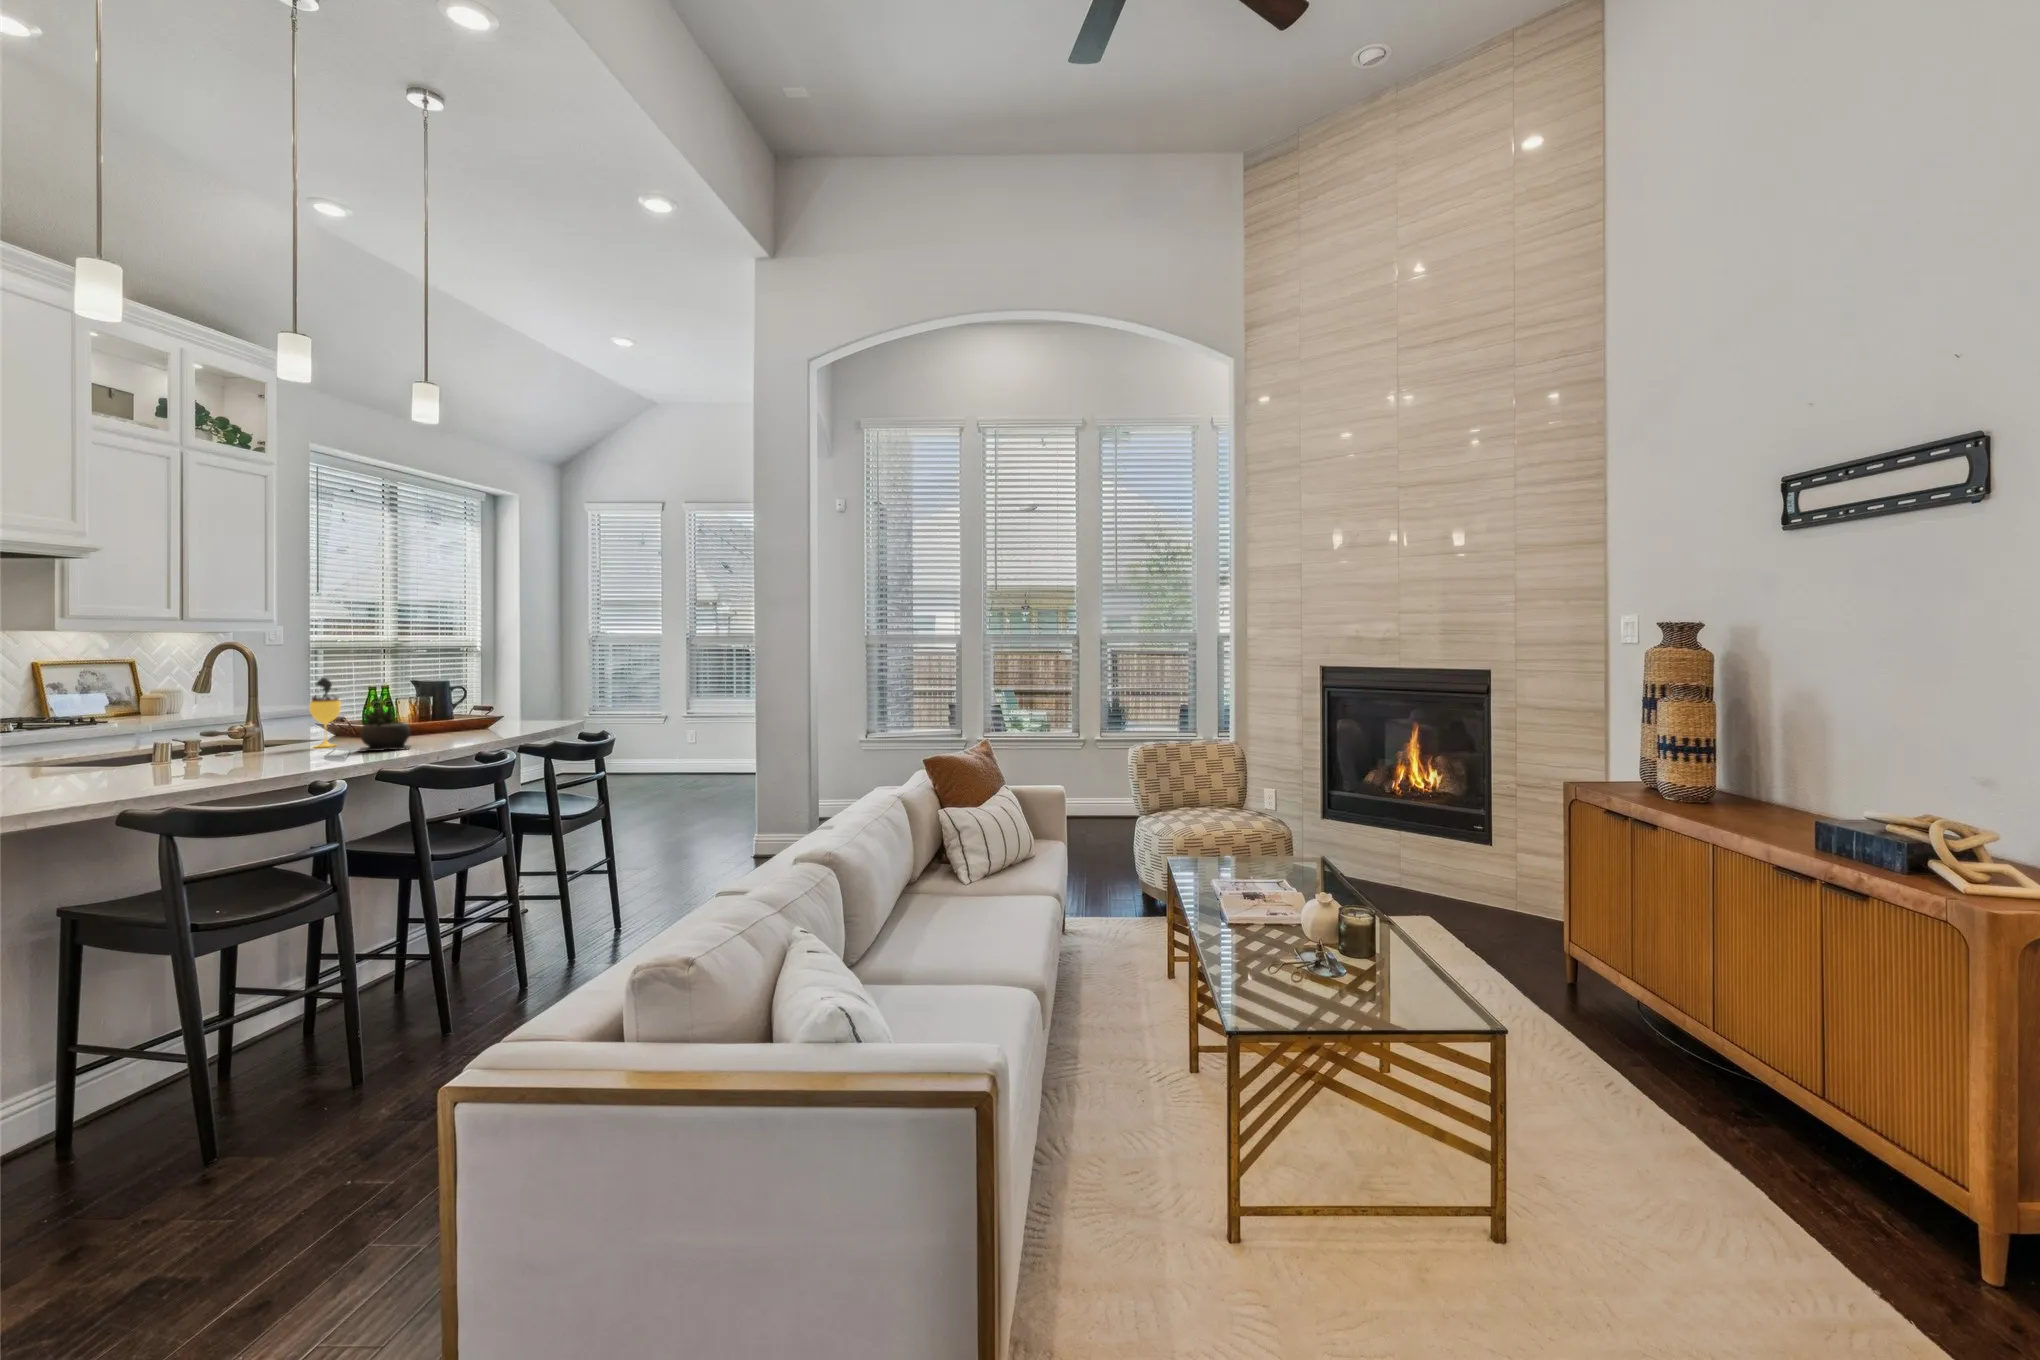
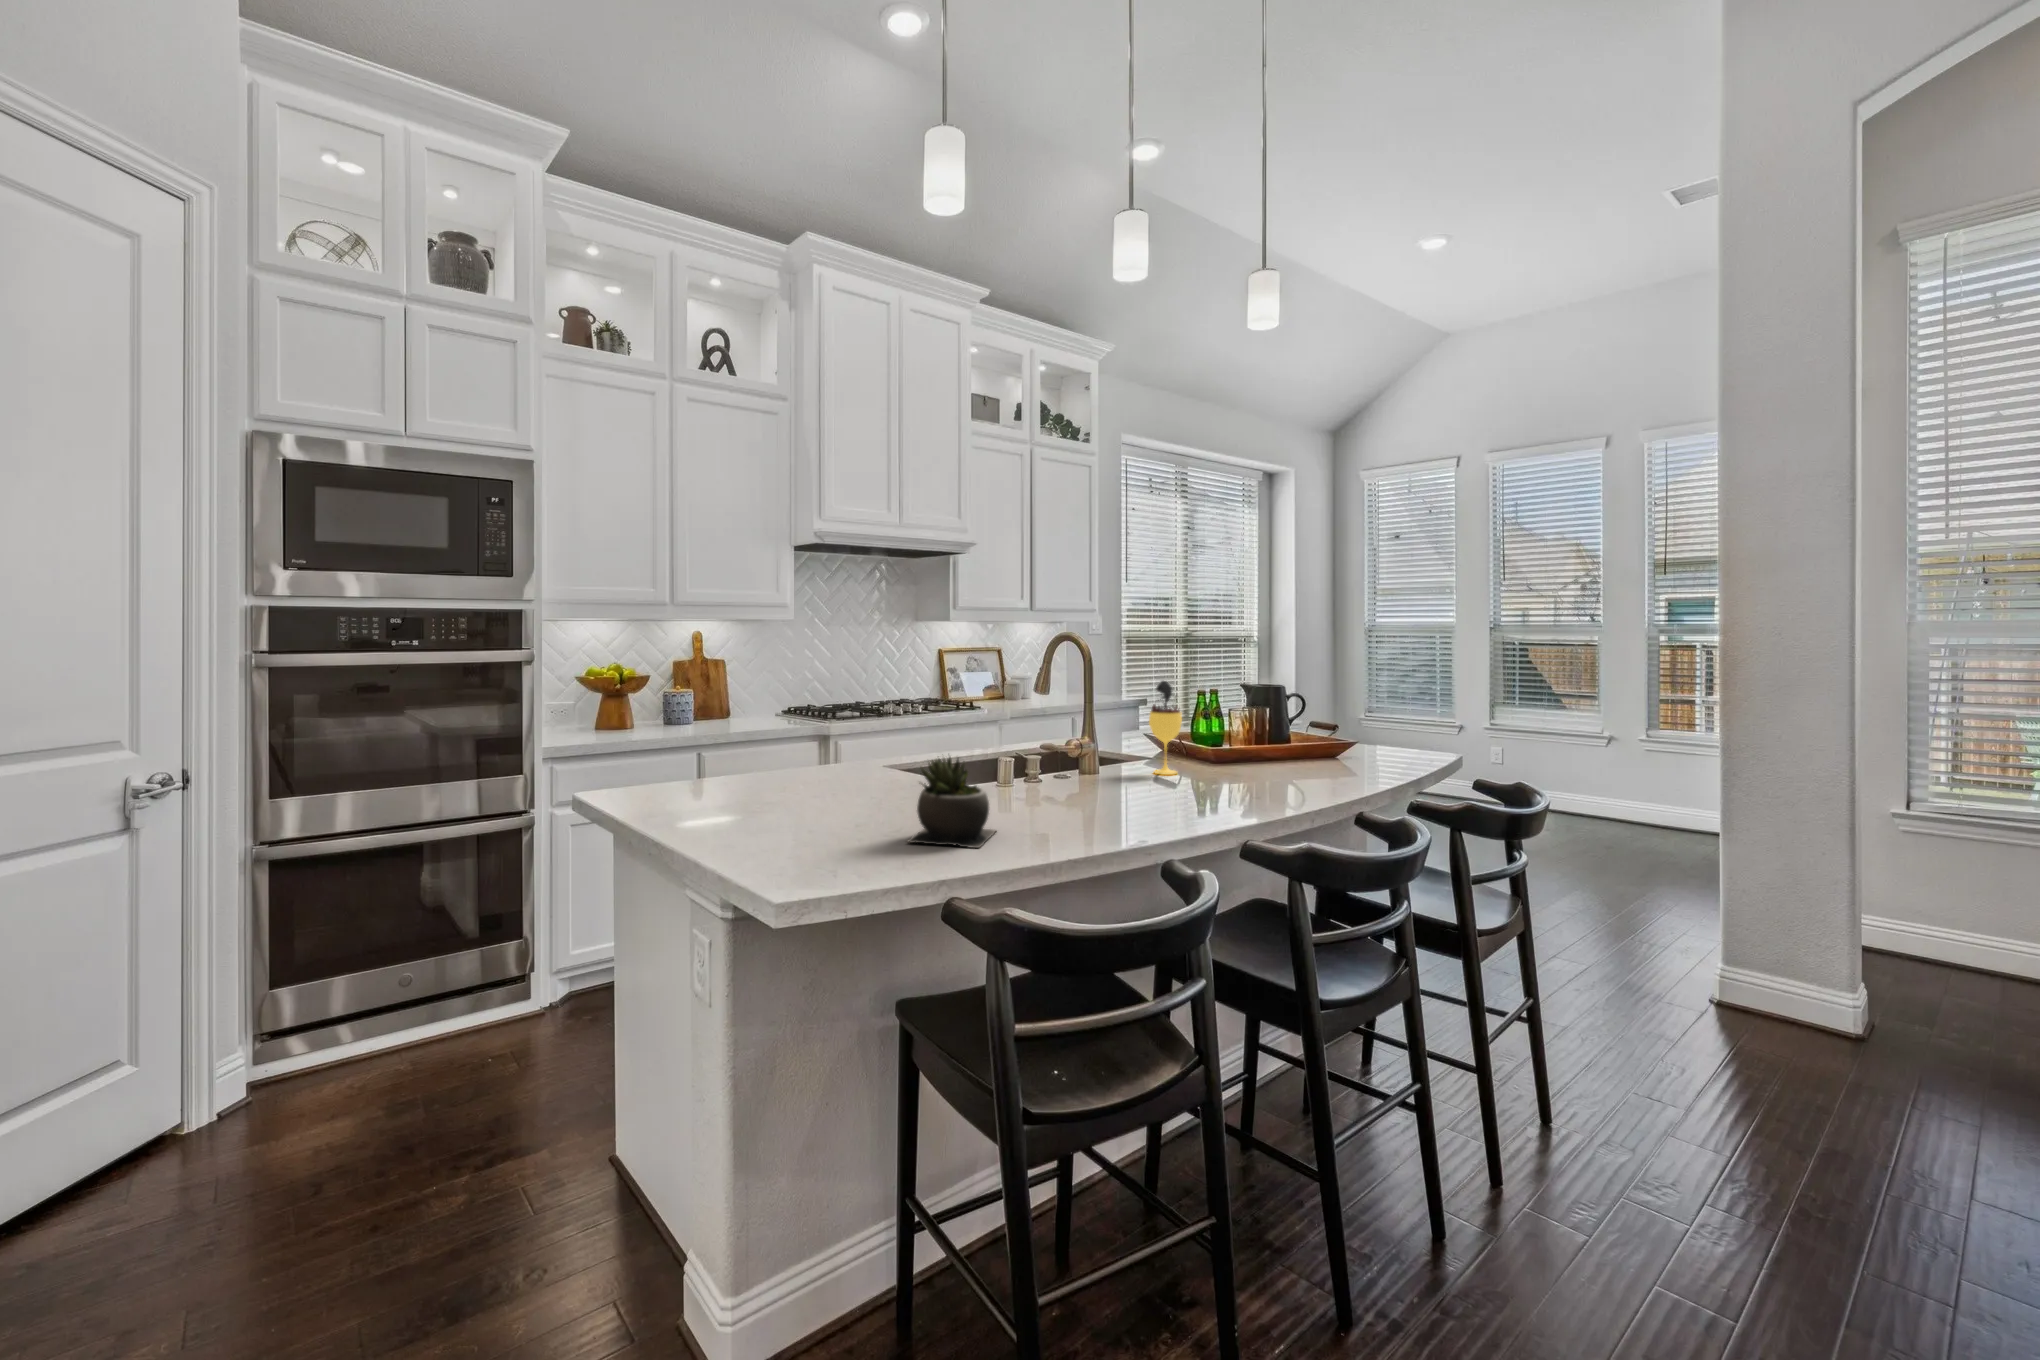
succulent plant: present [359,706,410,752] -> present [908,757,996,848]

